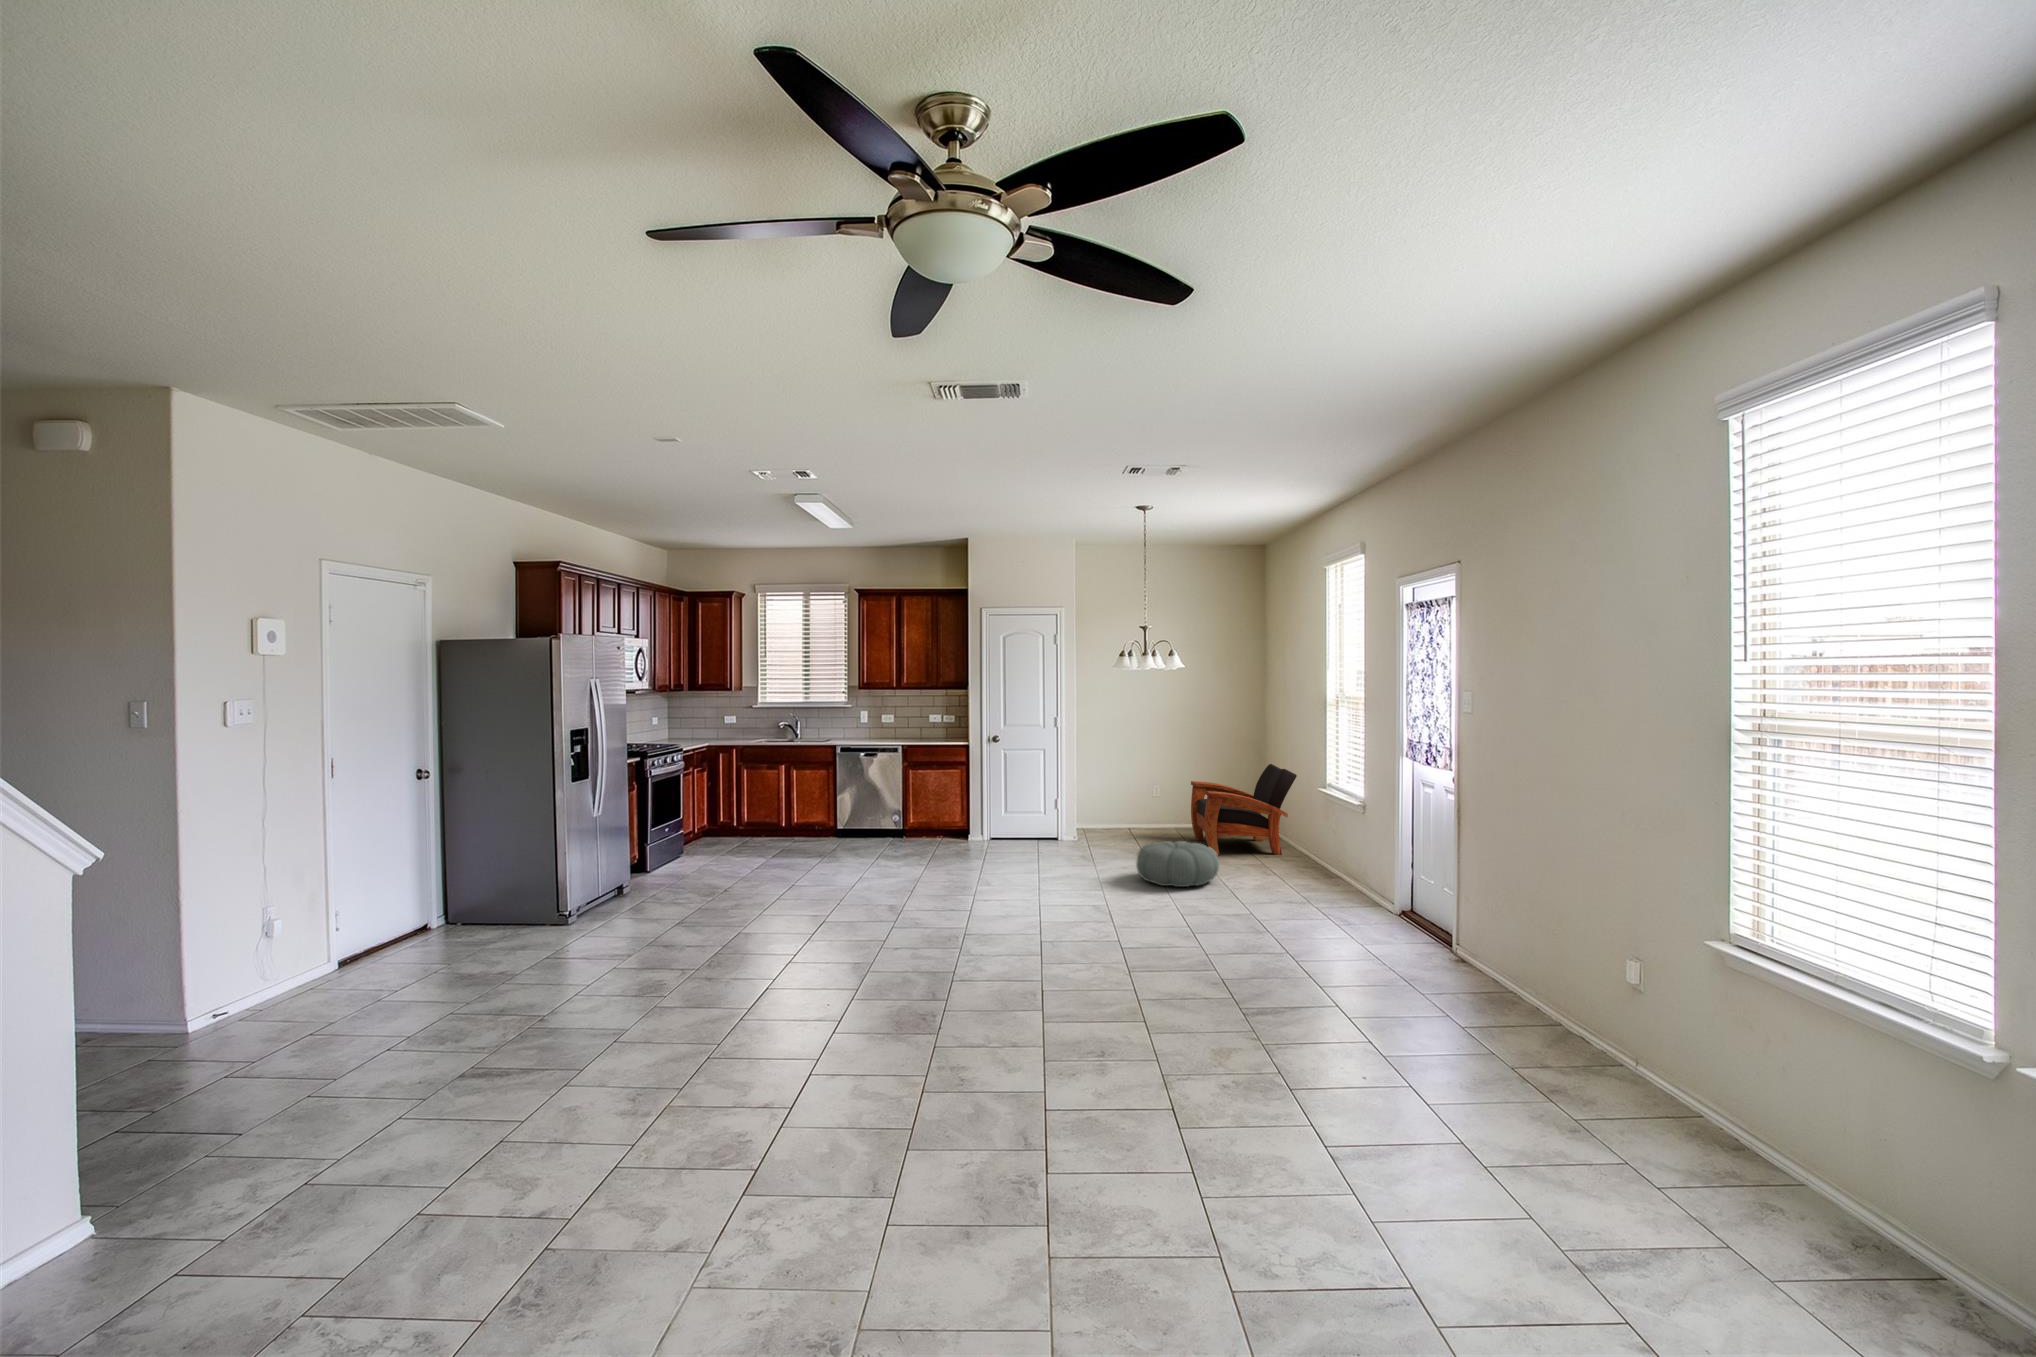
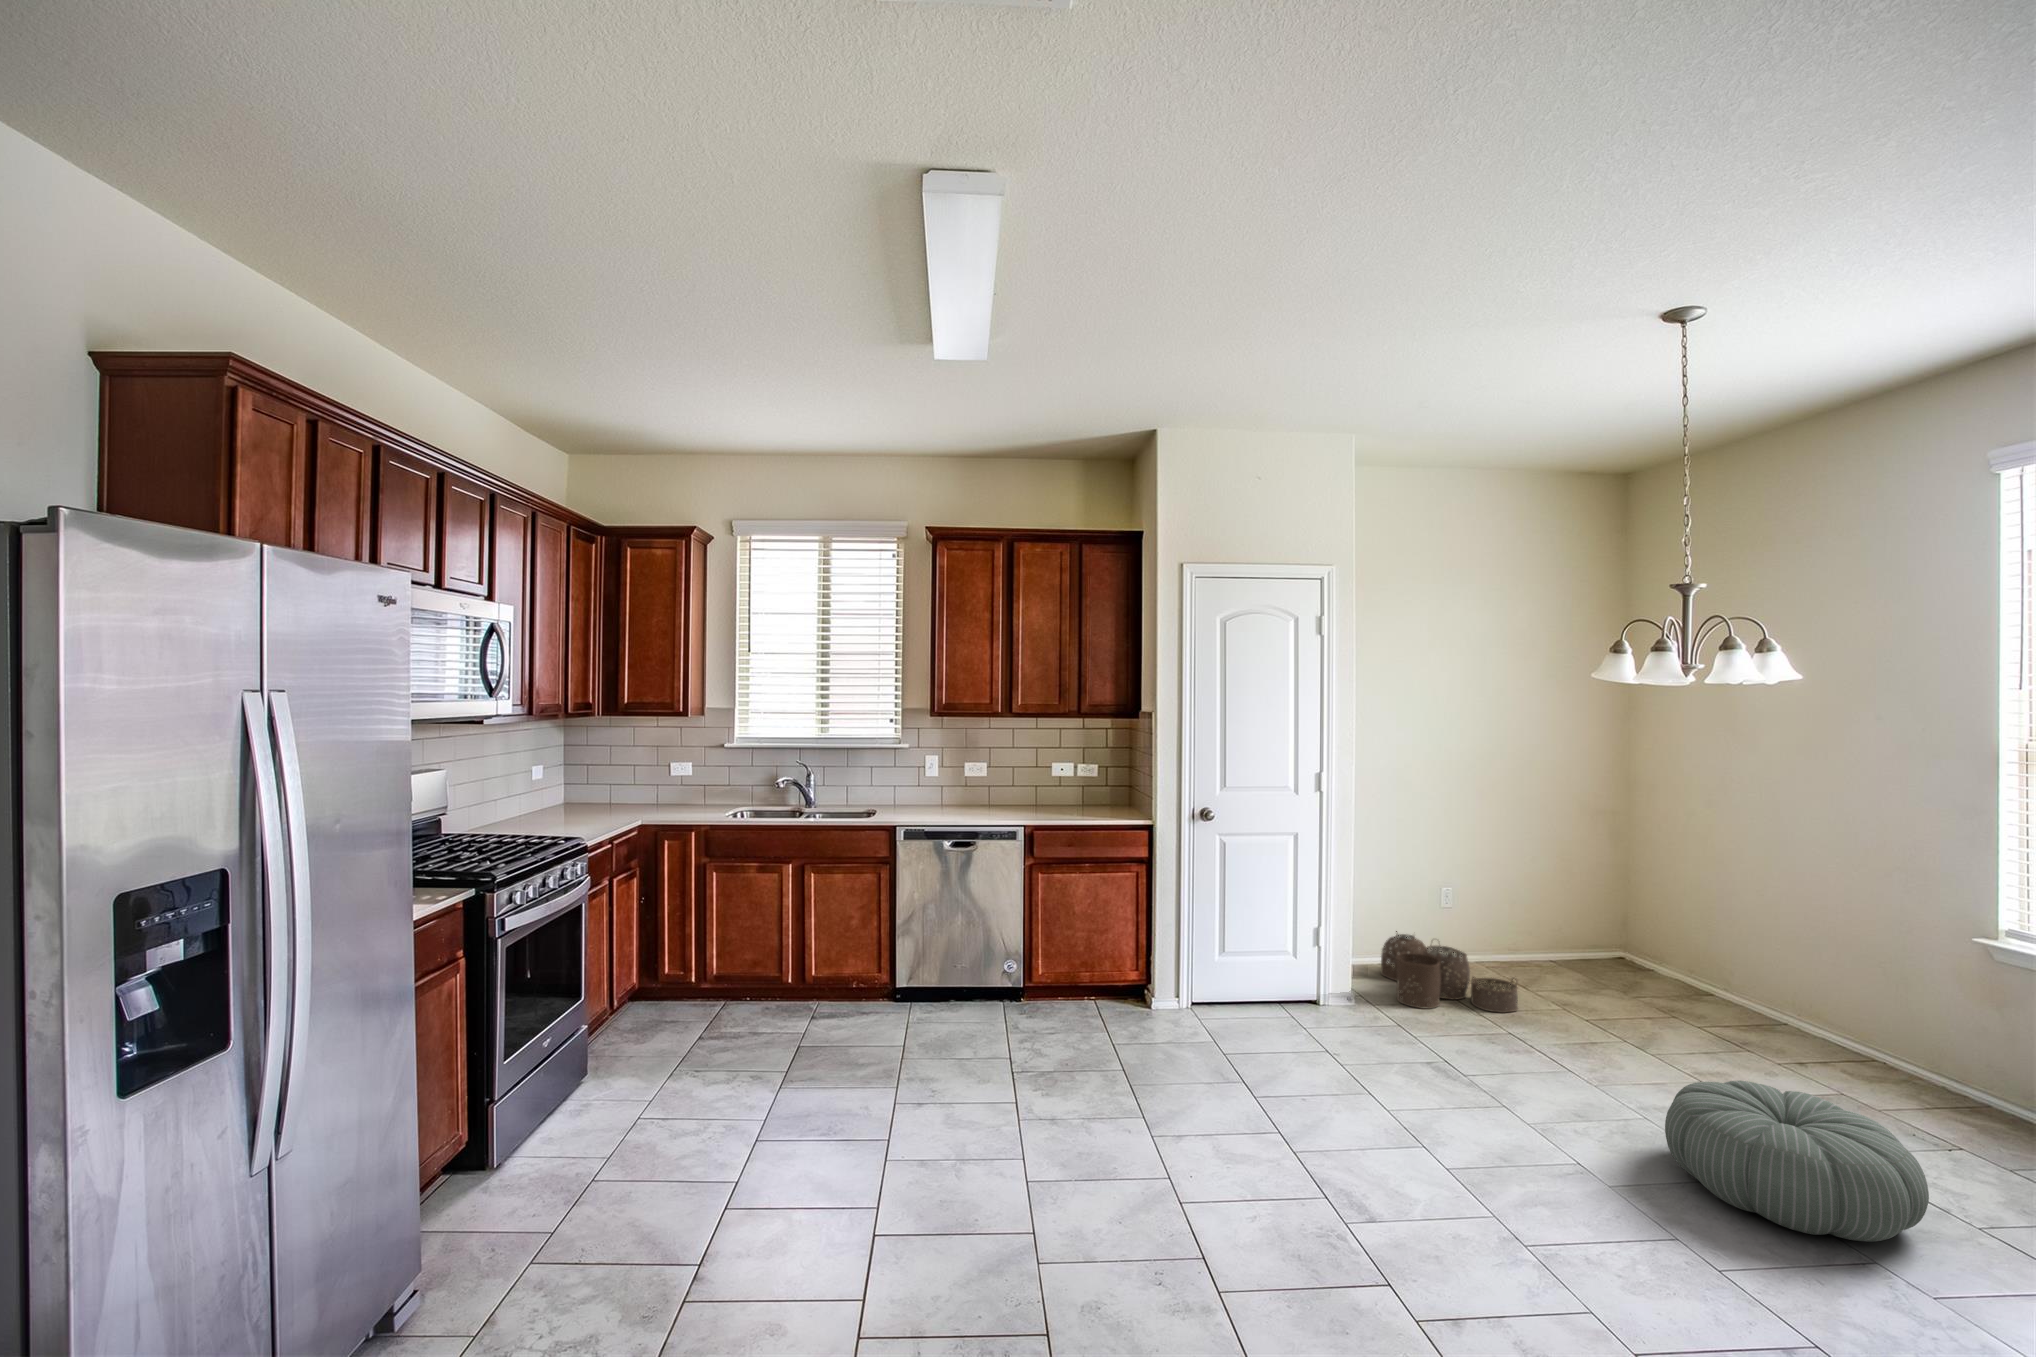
armchair: present [1191,764,1297,856] -> none [1550,860,1829,1064]
woven basket: none [1103,808,1164,843] -> present [1381,931,1518,1013]

